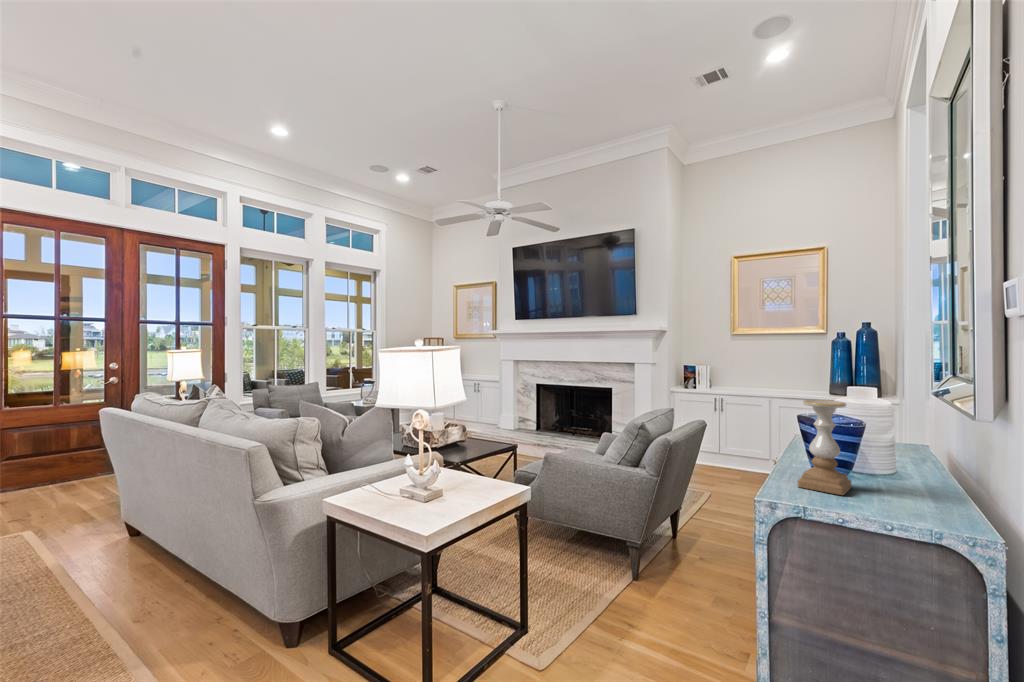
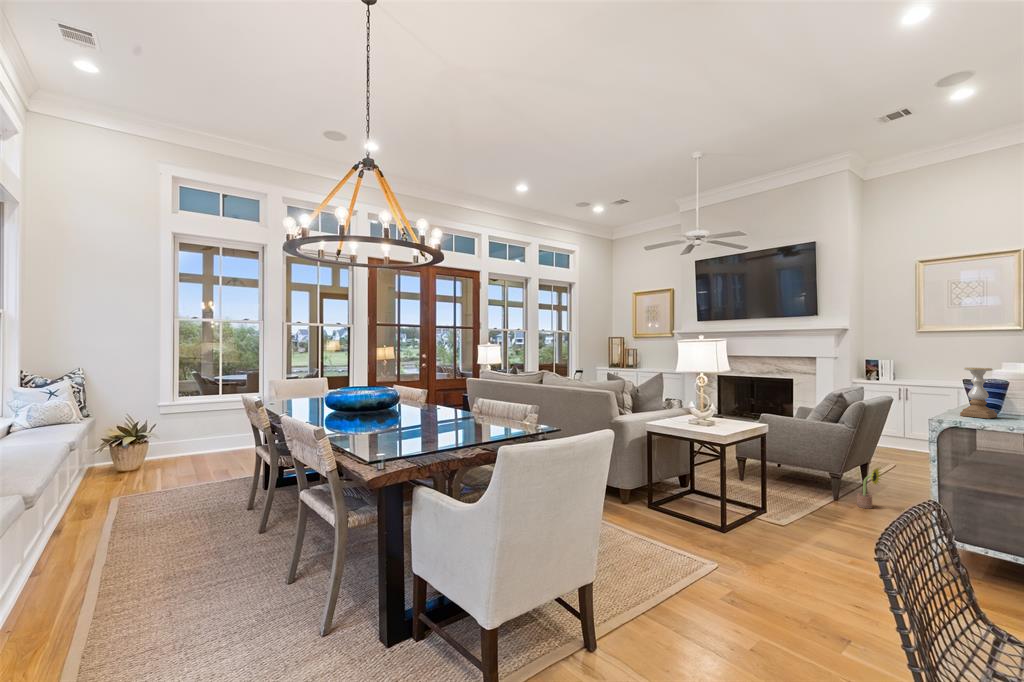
decorative plant: none [661,525,691,584] -> present [857,469,881,509]

